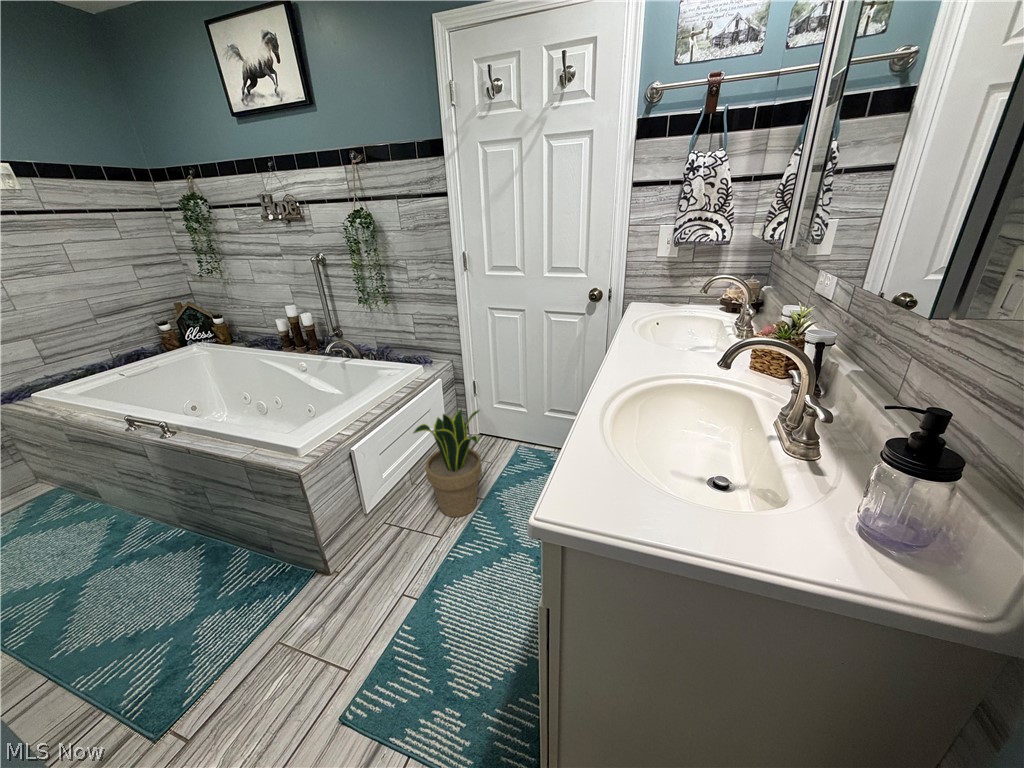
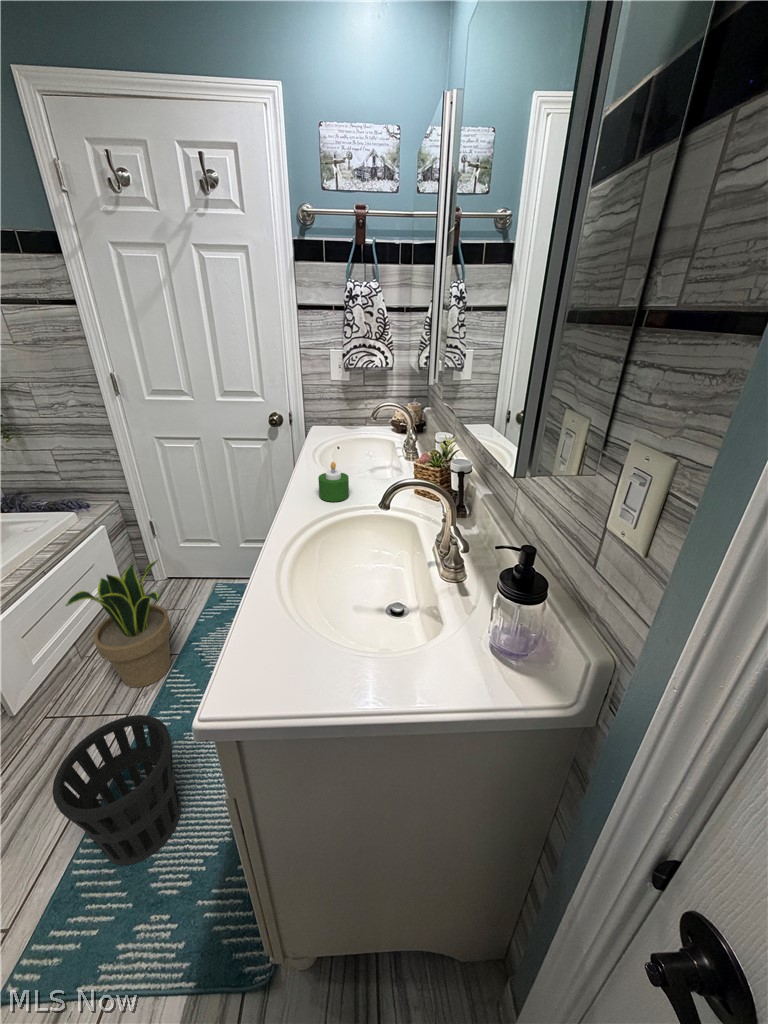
candle: none [642,326,676,366] -> present [318,462,349,502]
wastebasket: none [394,532,479,660] -> present [52,715,181,865]

